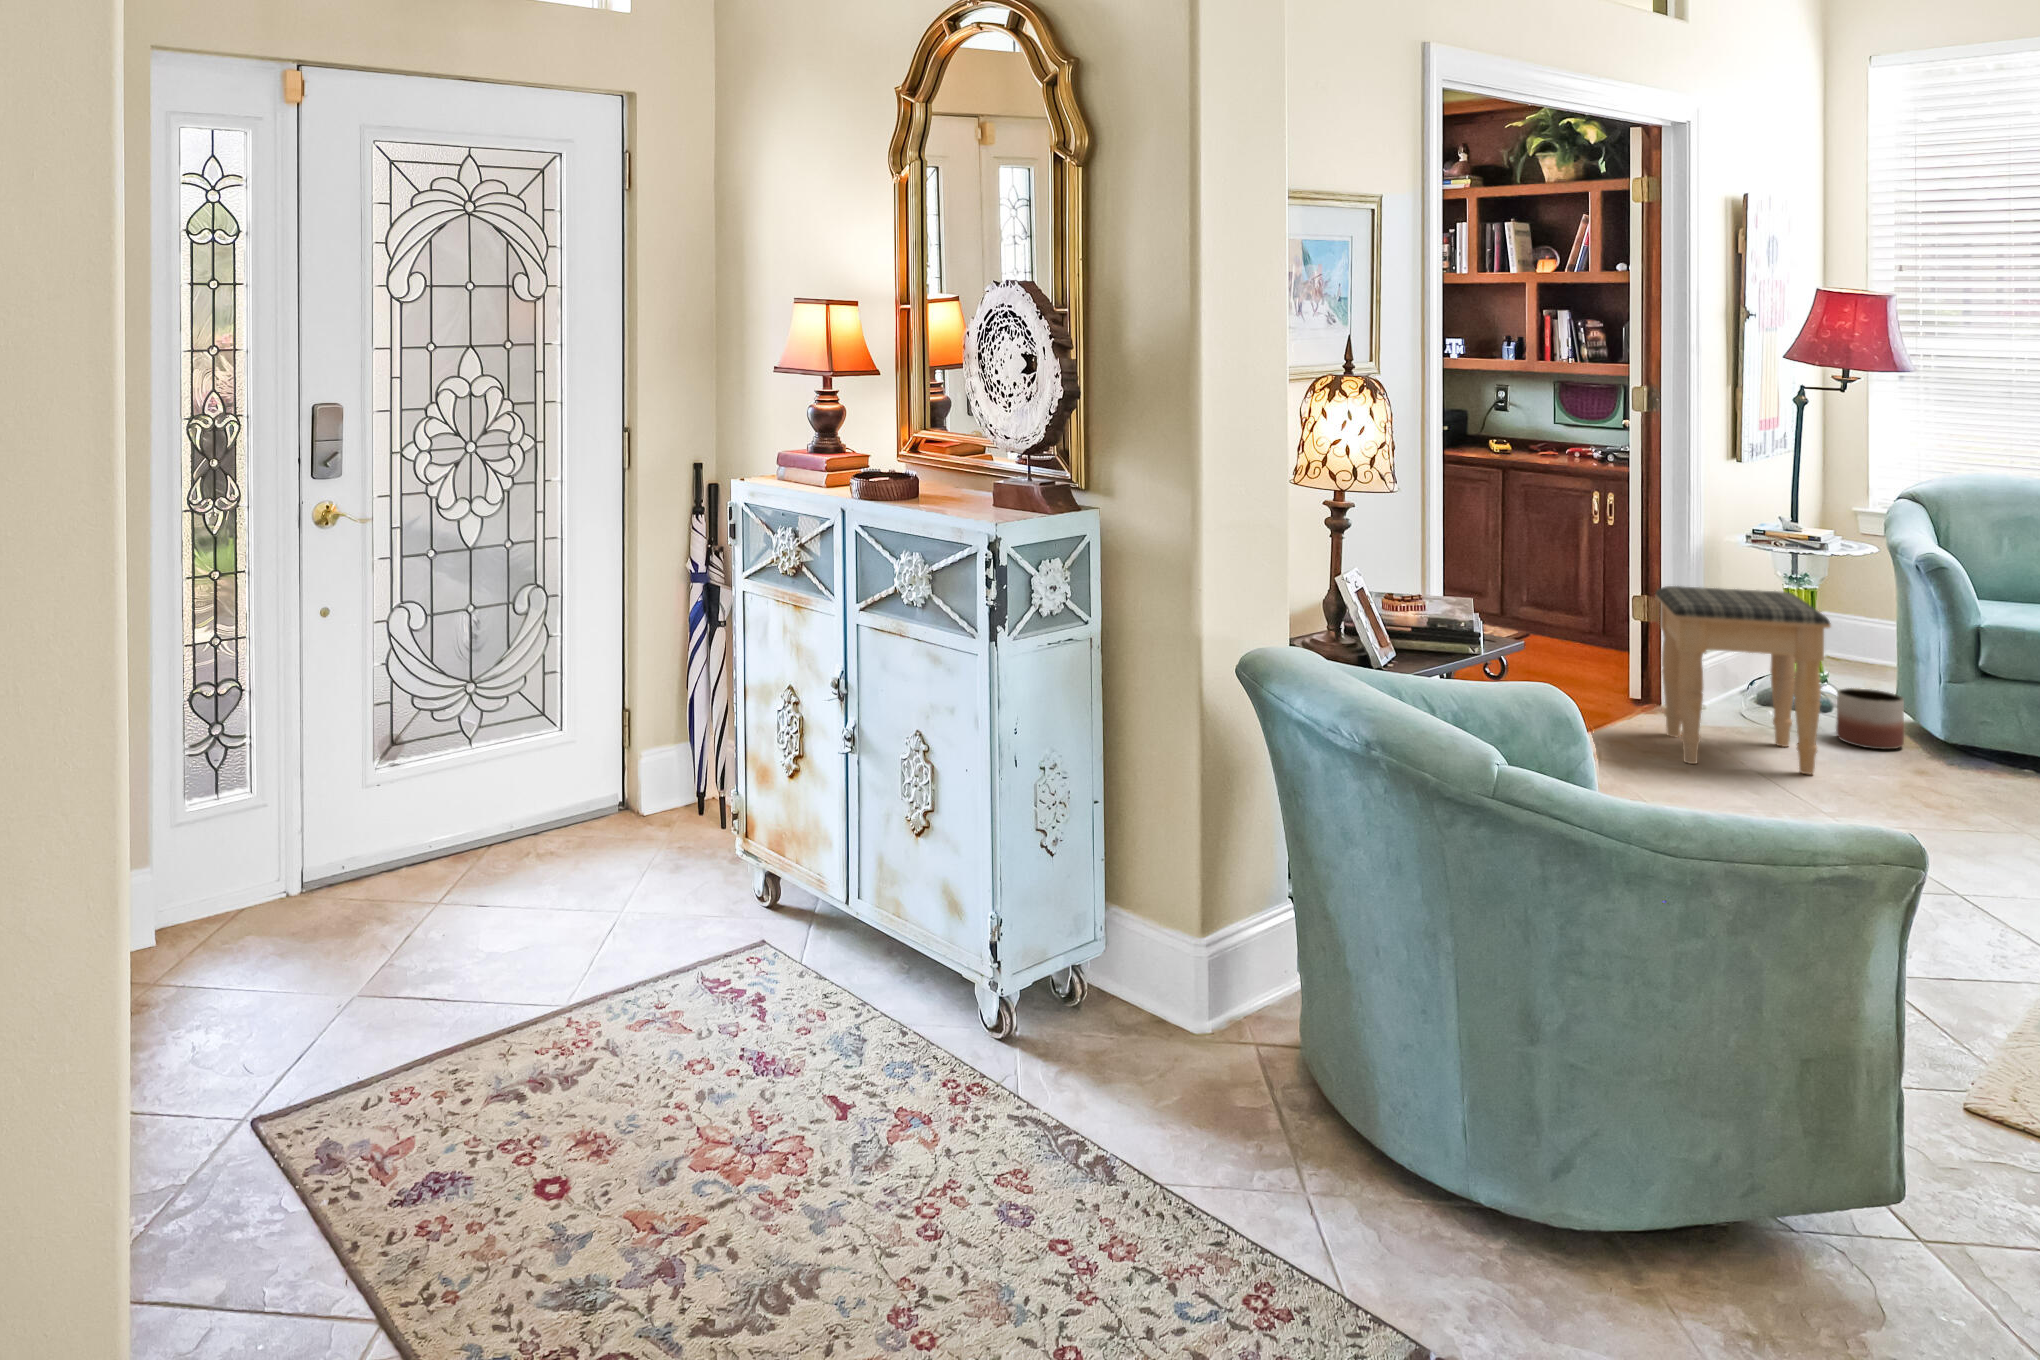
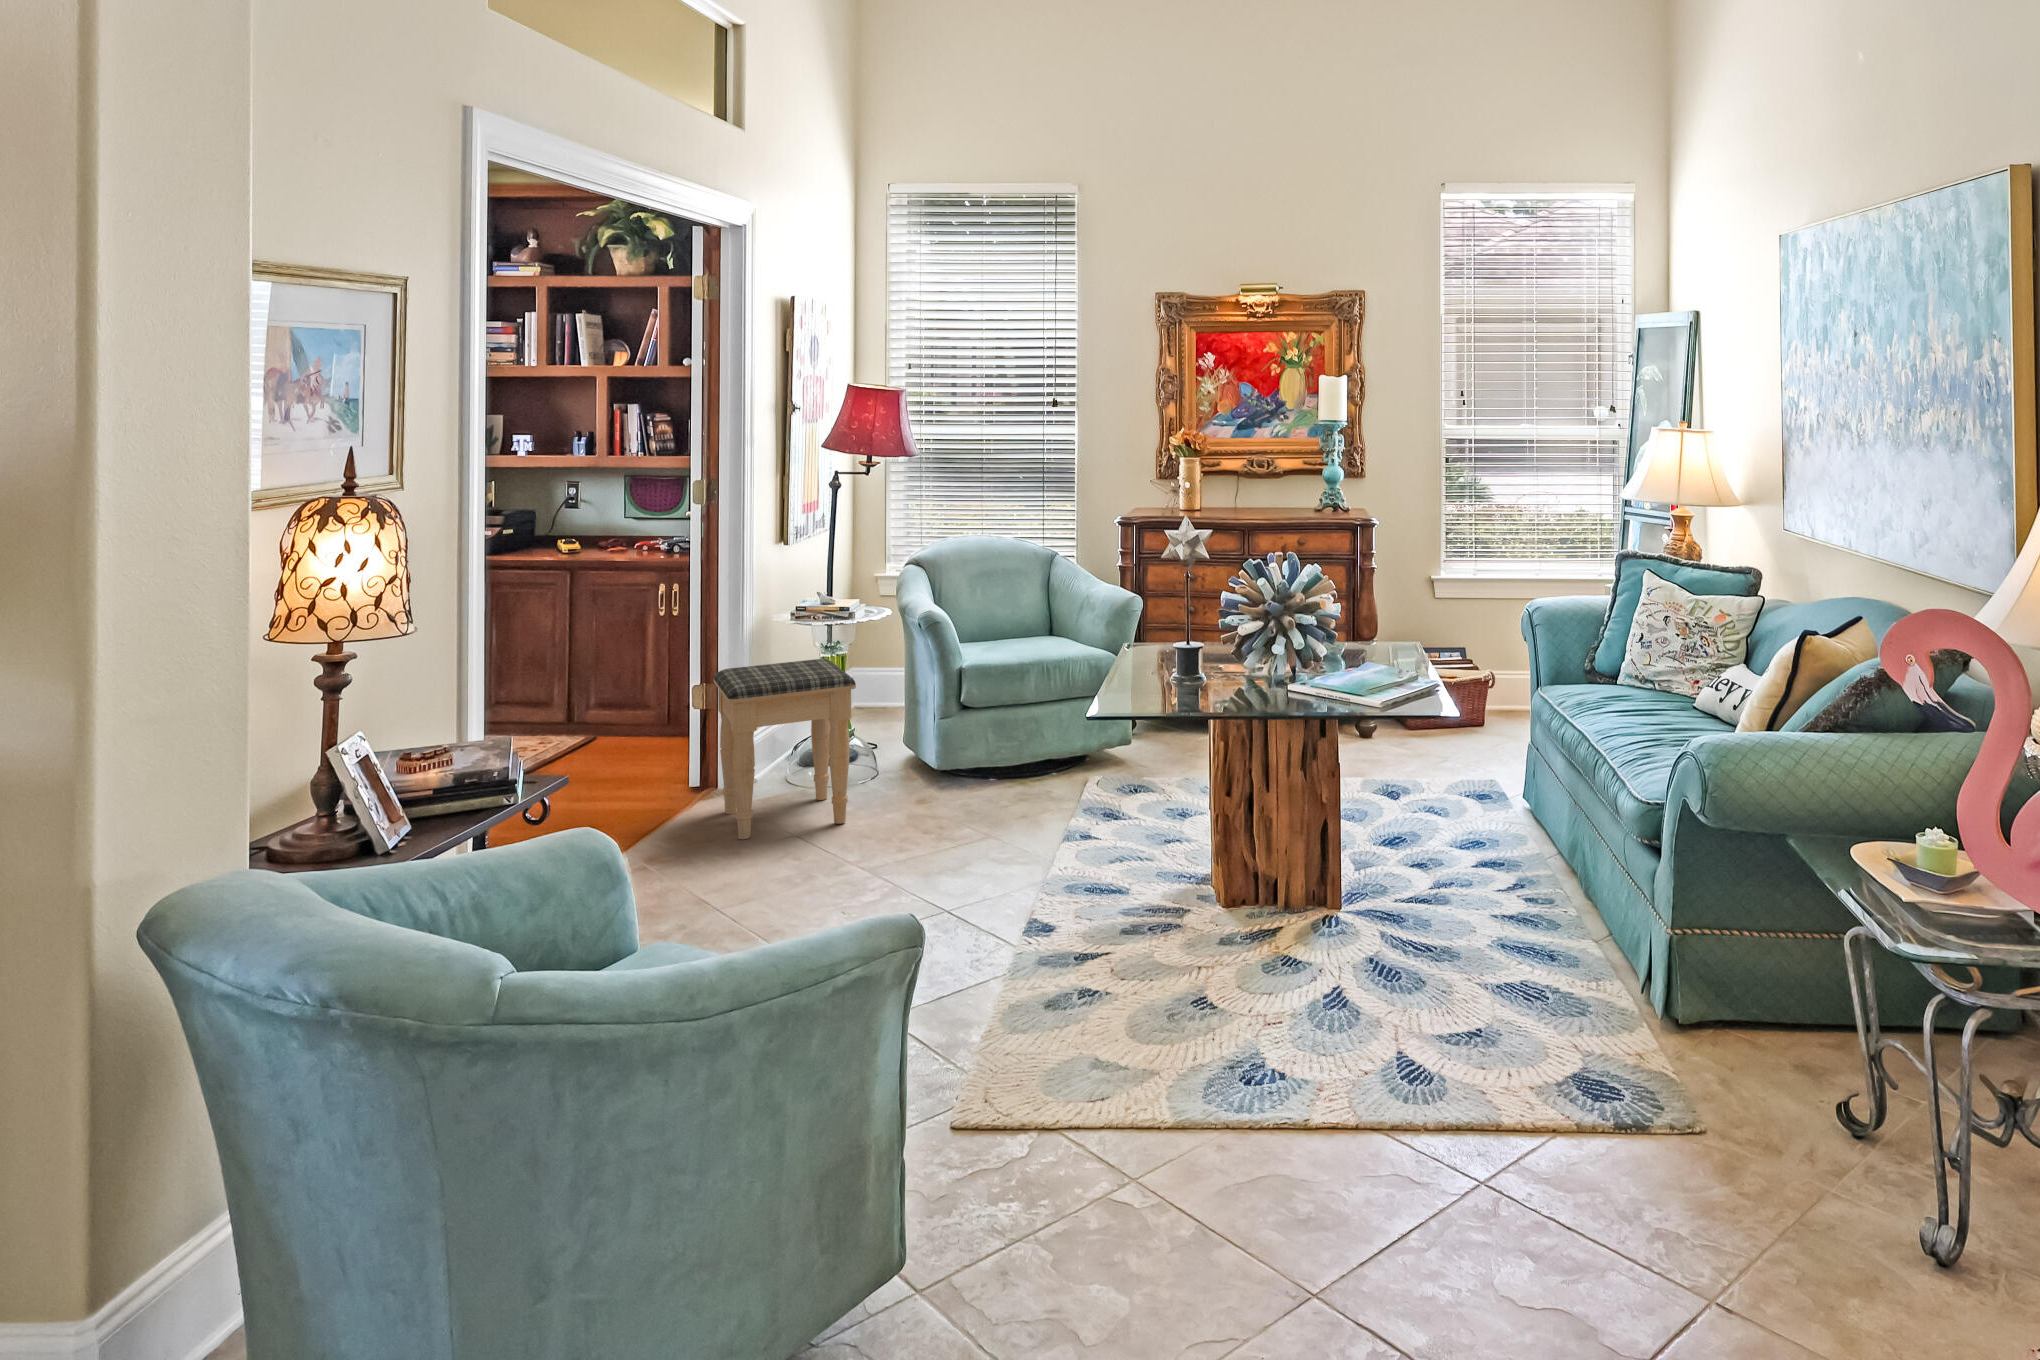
planter: present [1836,688,1904,749] -> none [863,731,912,784]

